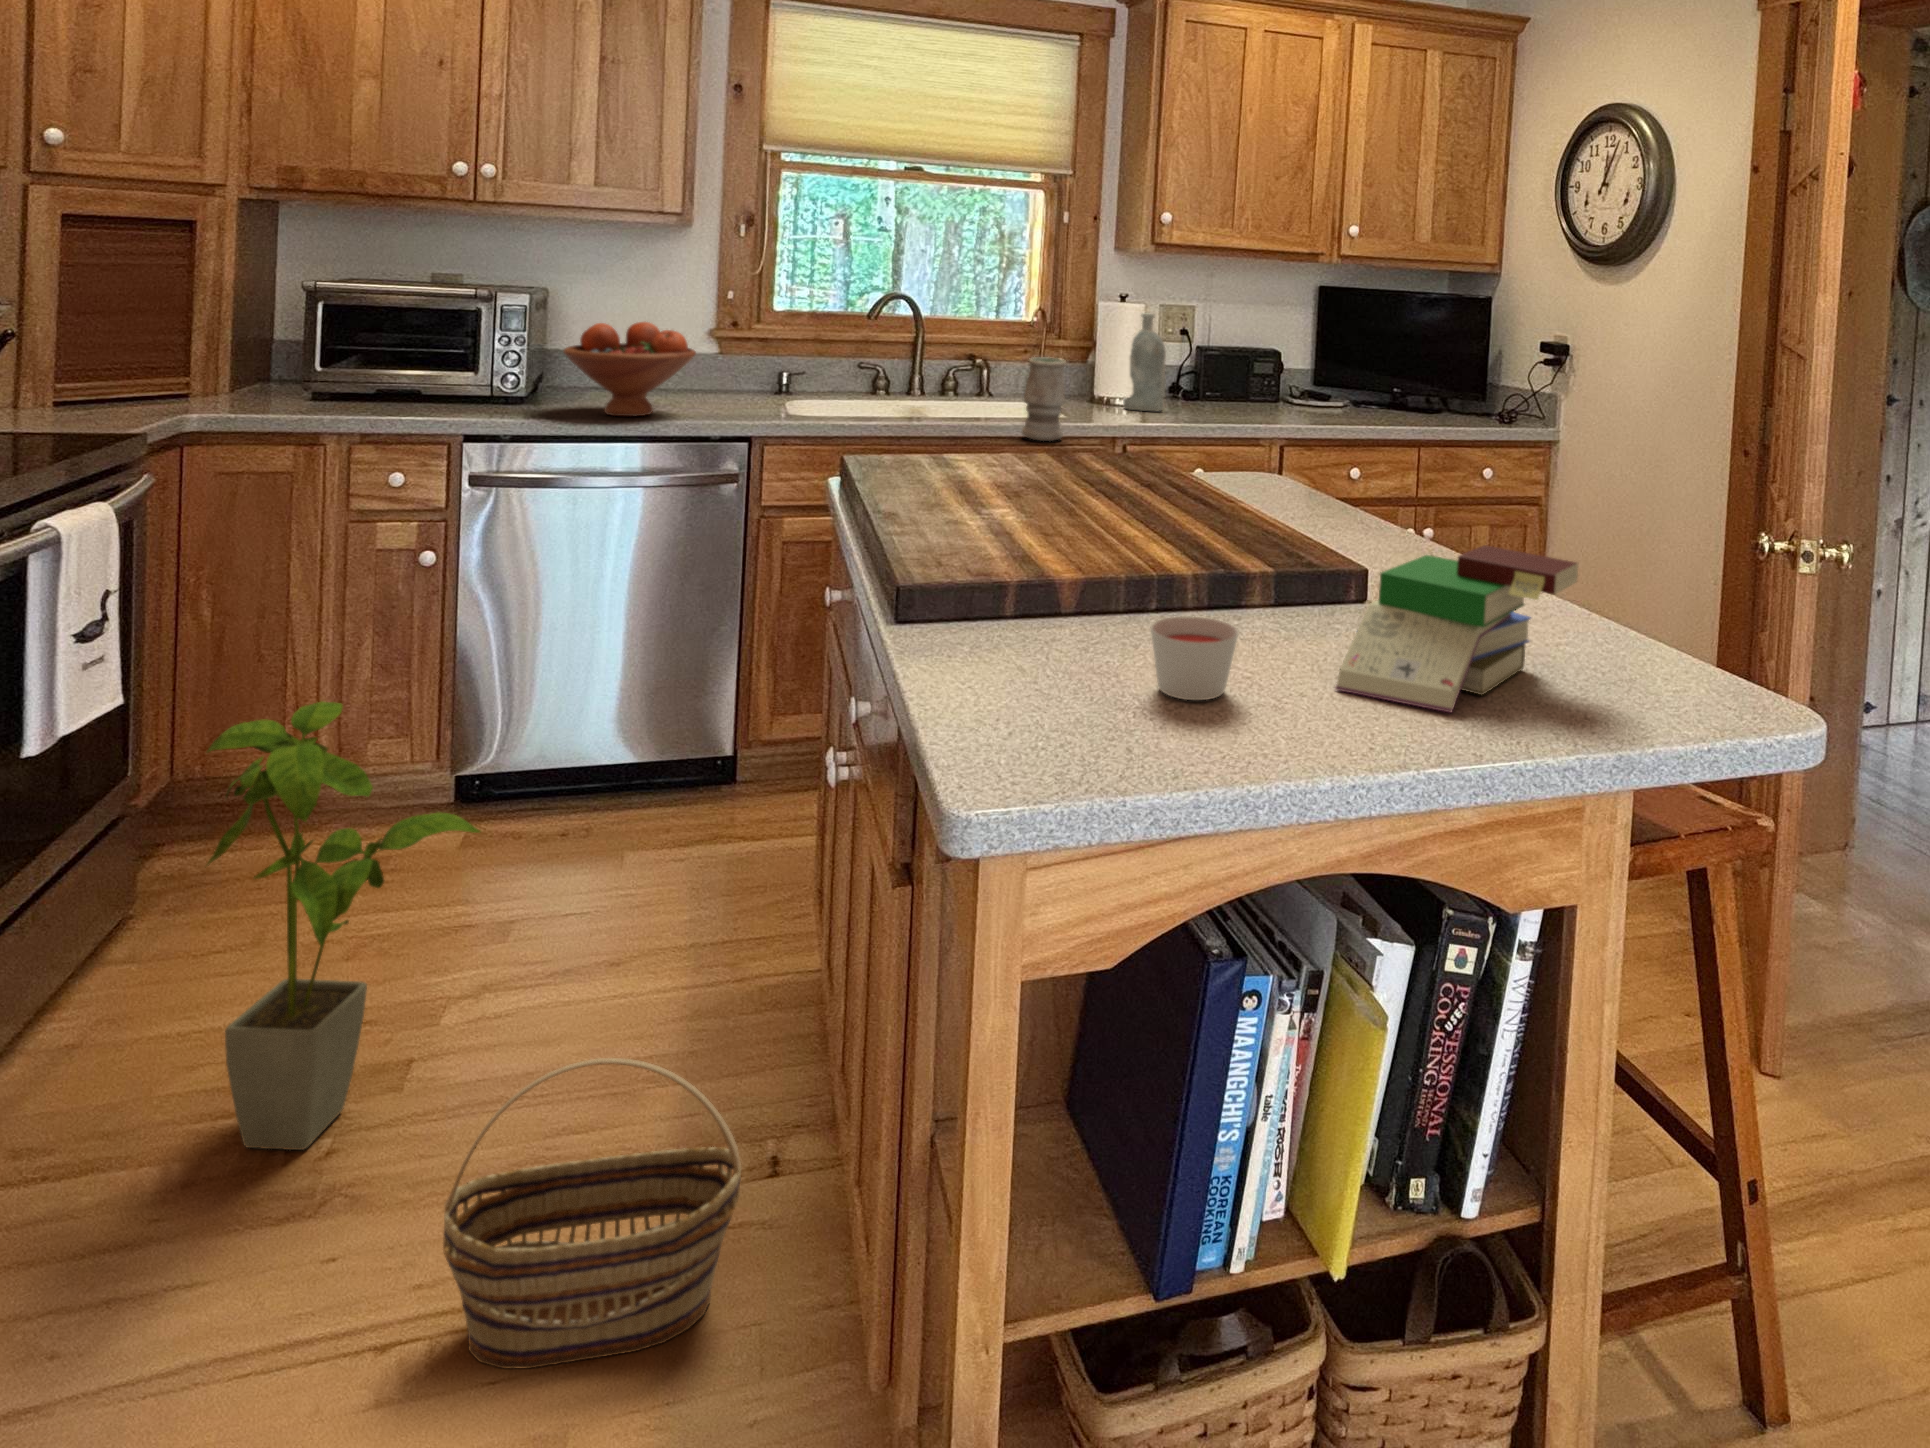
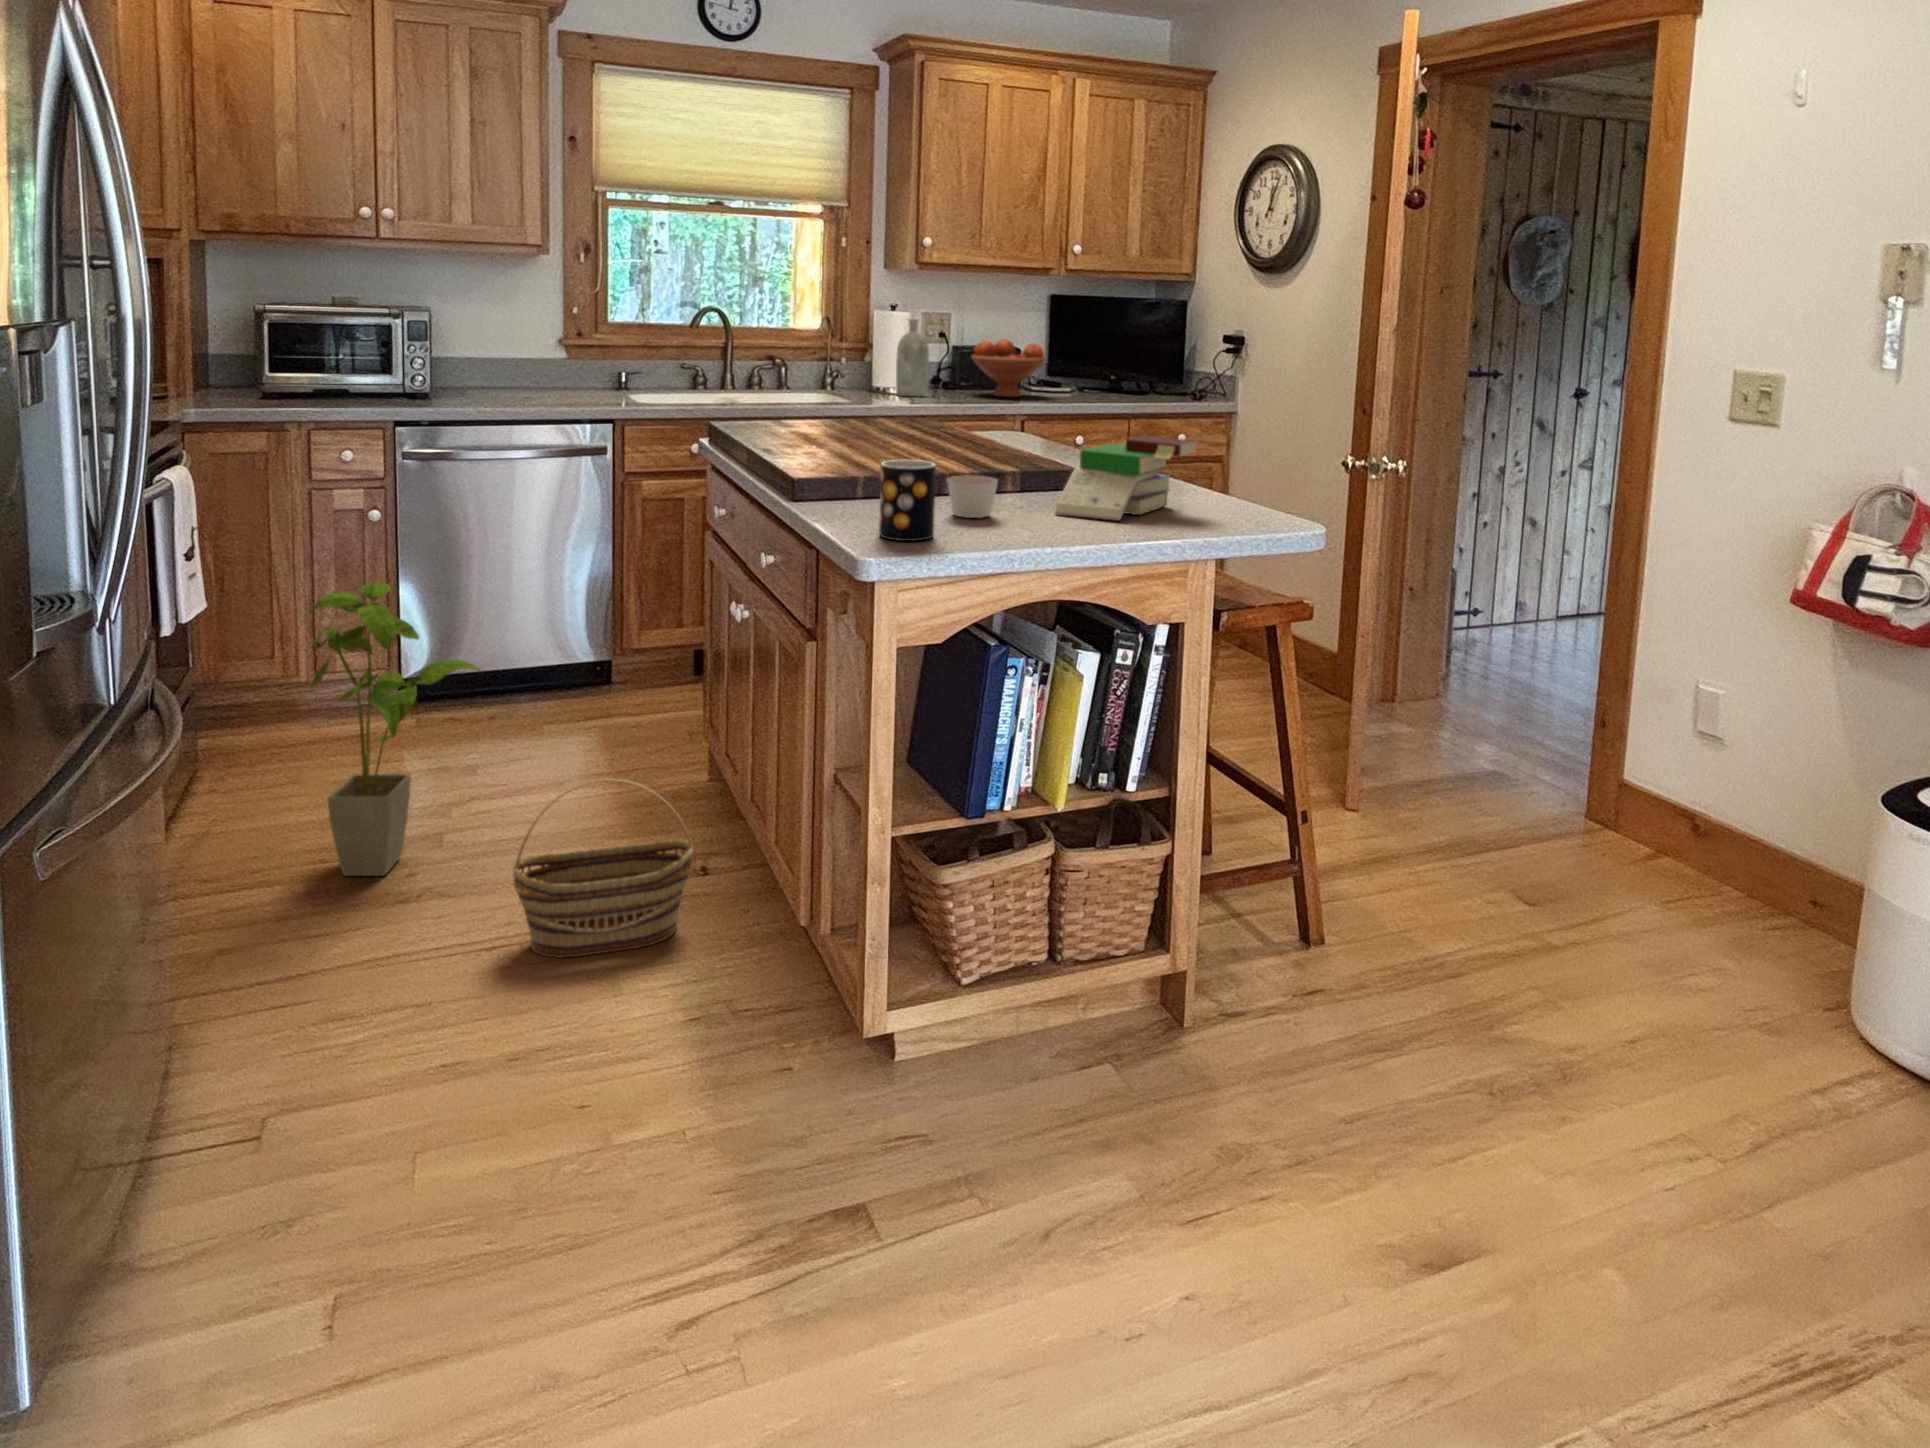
fruit bowl: present [564,322,696,416] -> present [971,339,1046,397]
vase: present [1021,357,1066,441] -> none [823,351,856,414]
mug: none [1015,609,1122,775] -> present [879,460,936,541]

